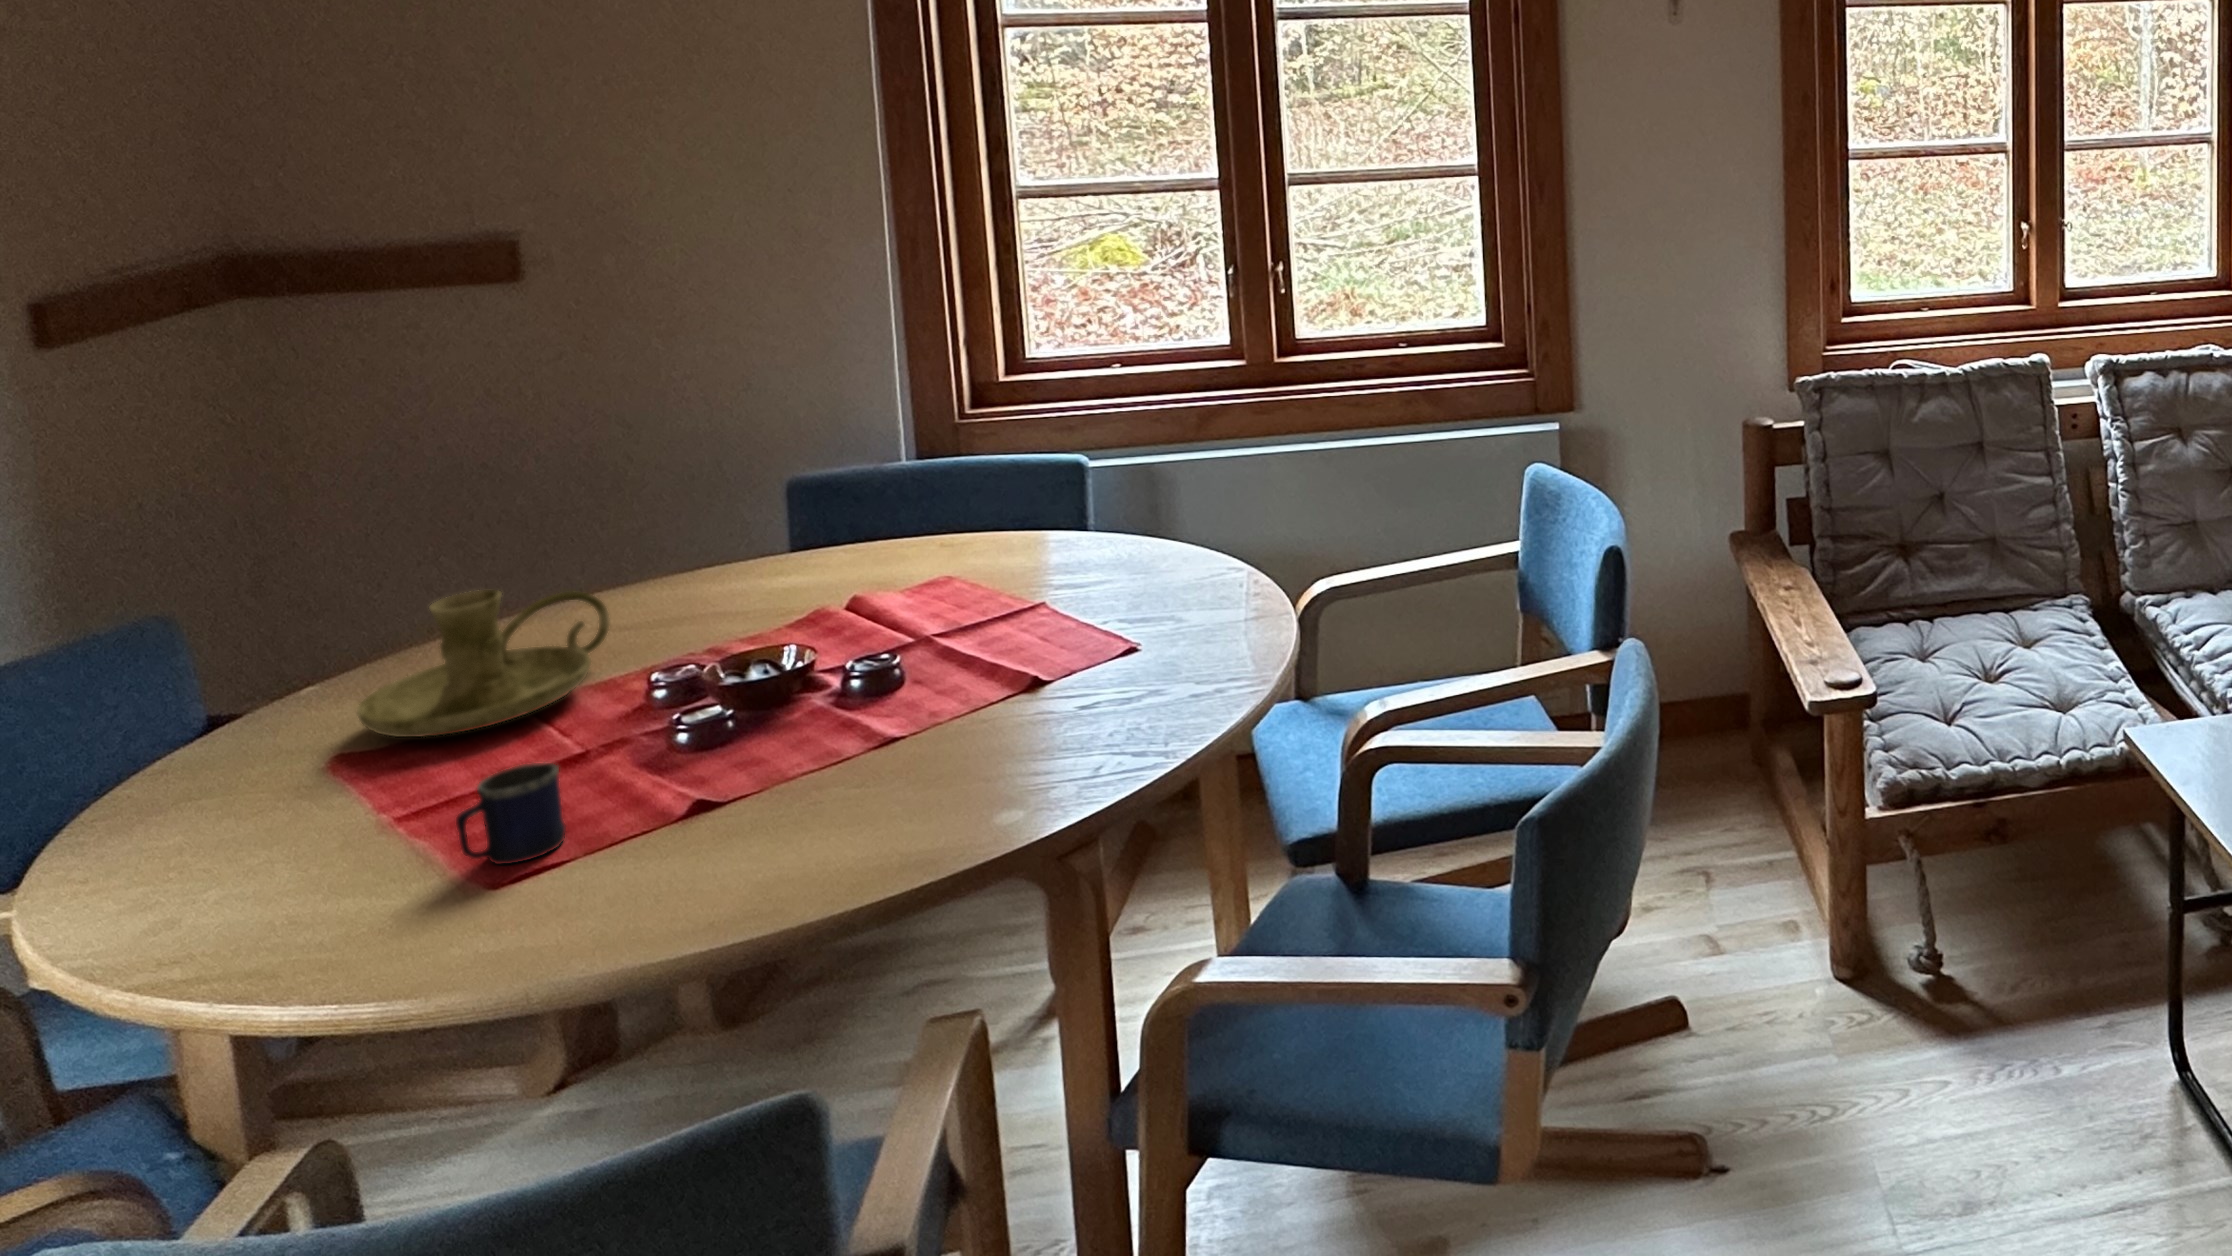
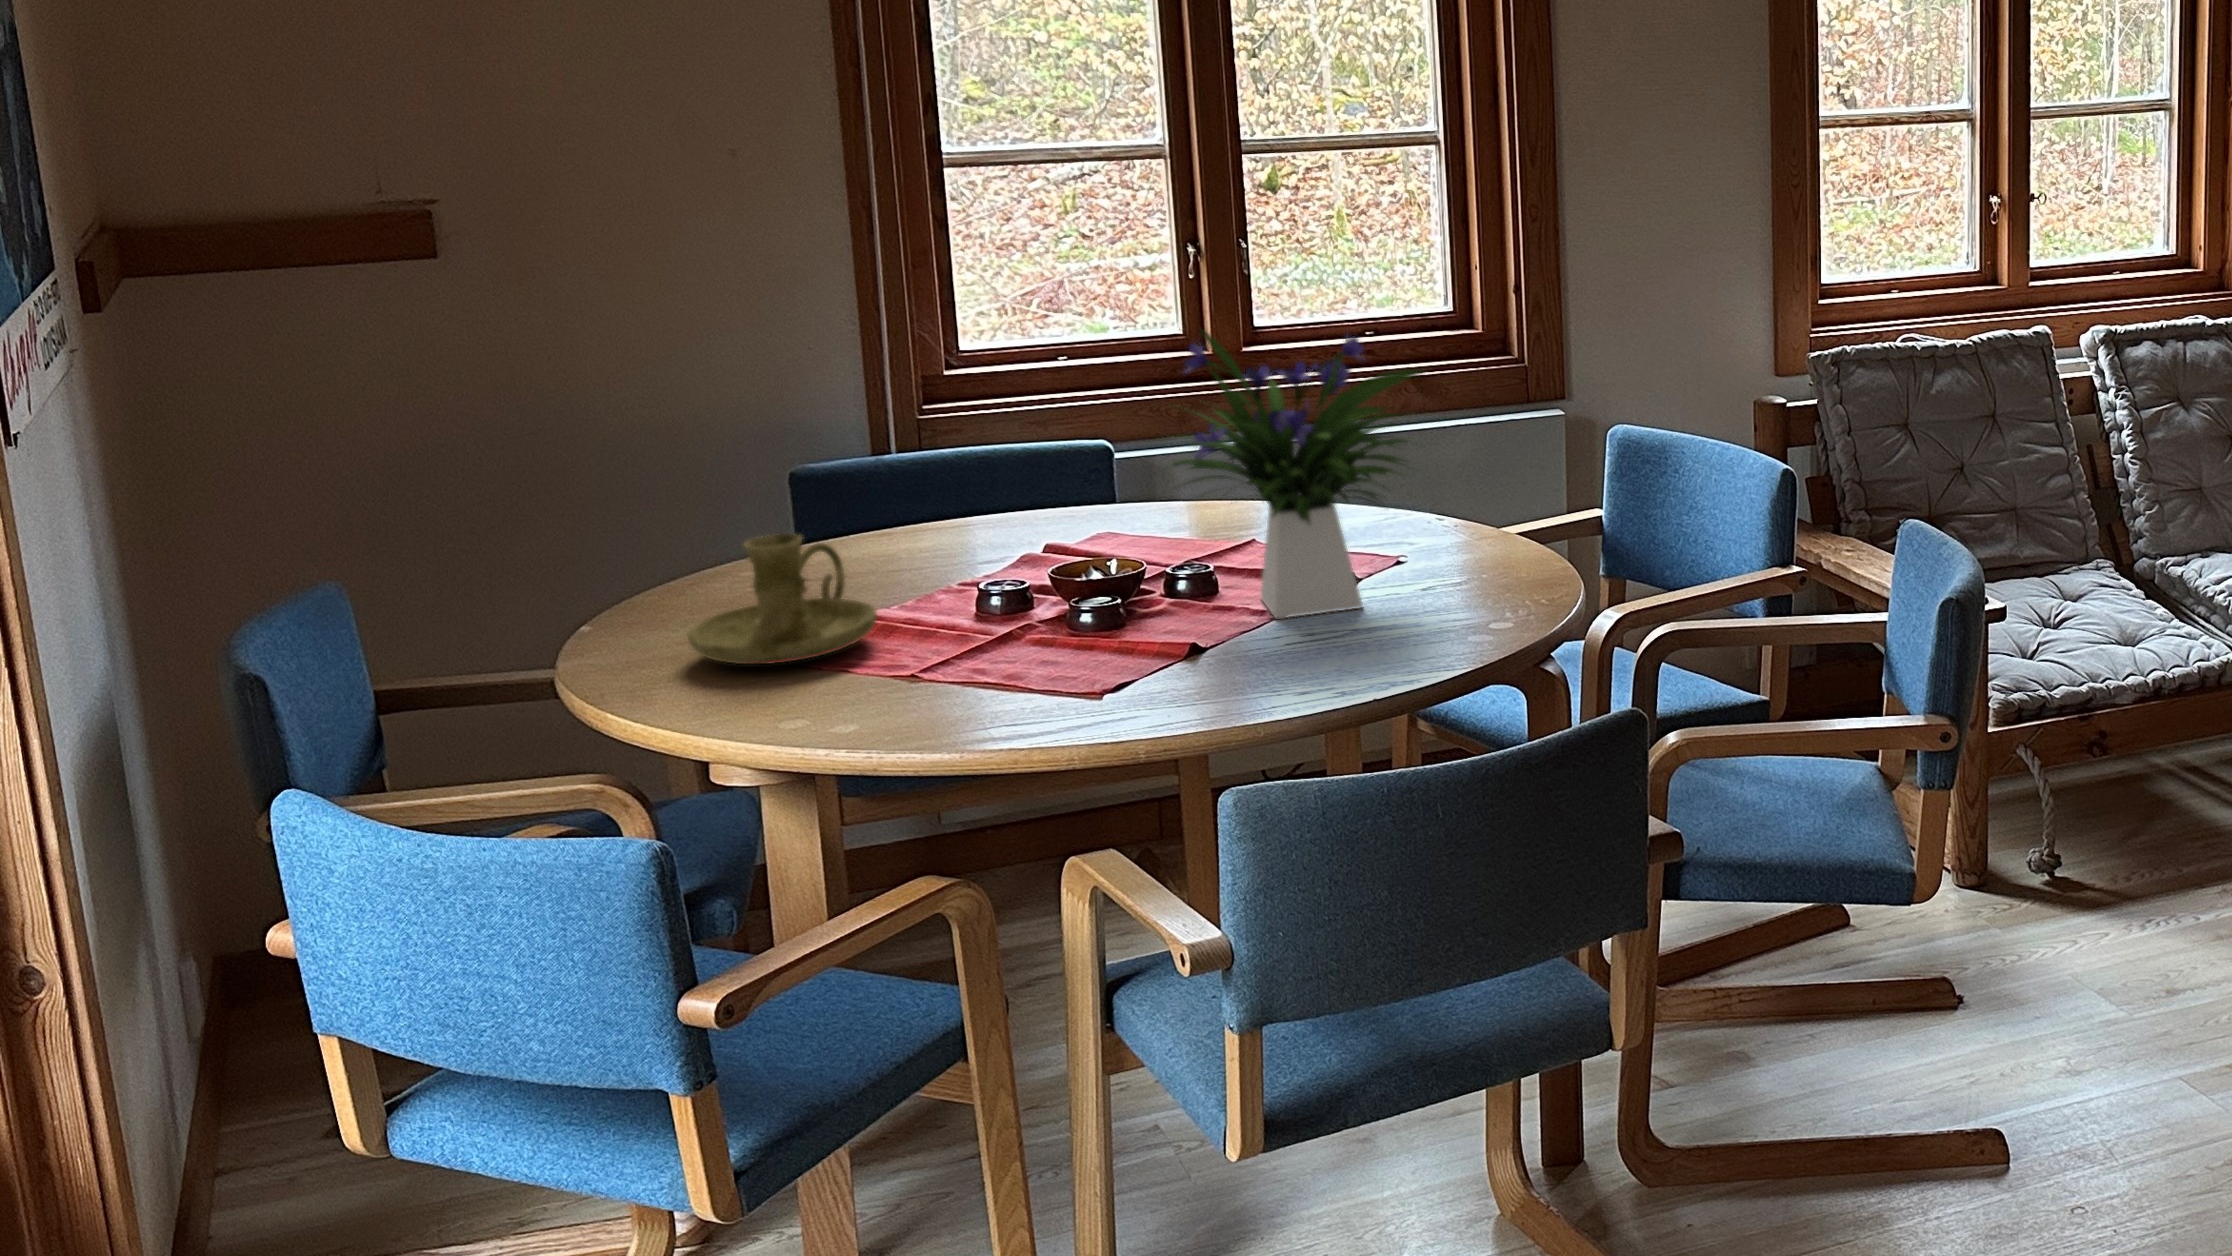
flower arrangement: none [823,400,1162,712] -> present [1173,330,1422,619]
mug: present [456,763,566,864] -> none [988,638,1052,719]

